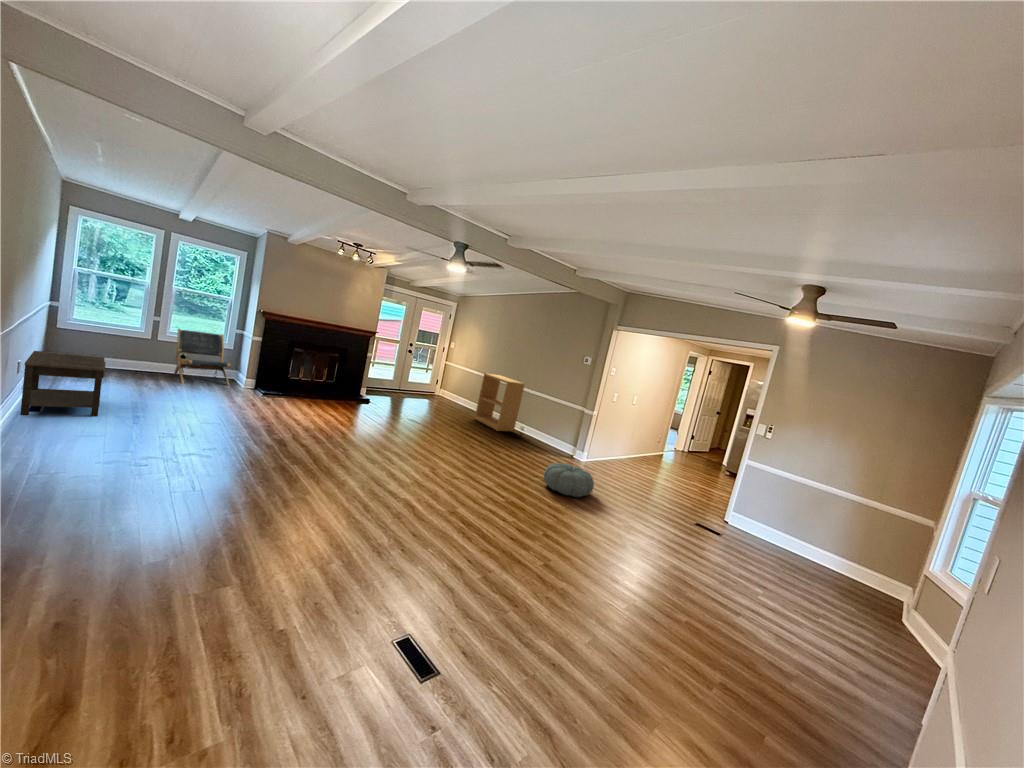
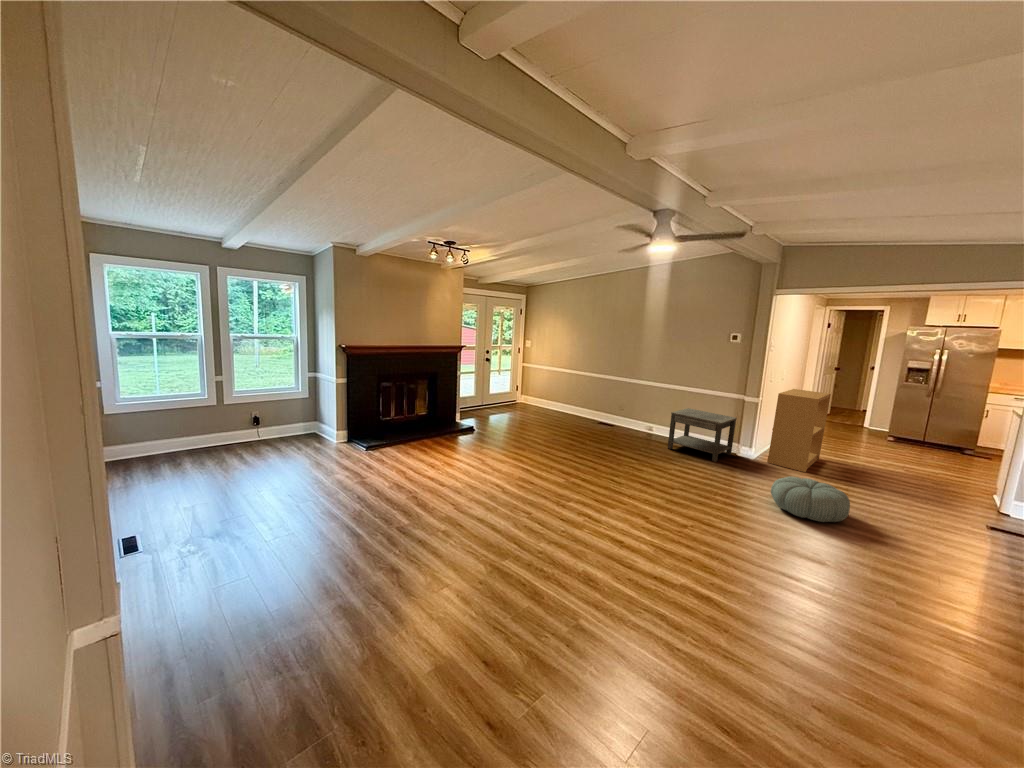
lounge chair: present [174,329,231,386] -> none [244,381,319,452]
side table: present [20,351,106,416] -> present [668,408,737,462]
bookshelf: present [474,373,525,431] -> present [767,389,831,472]

